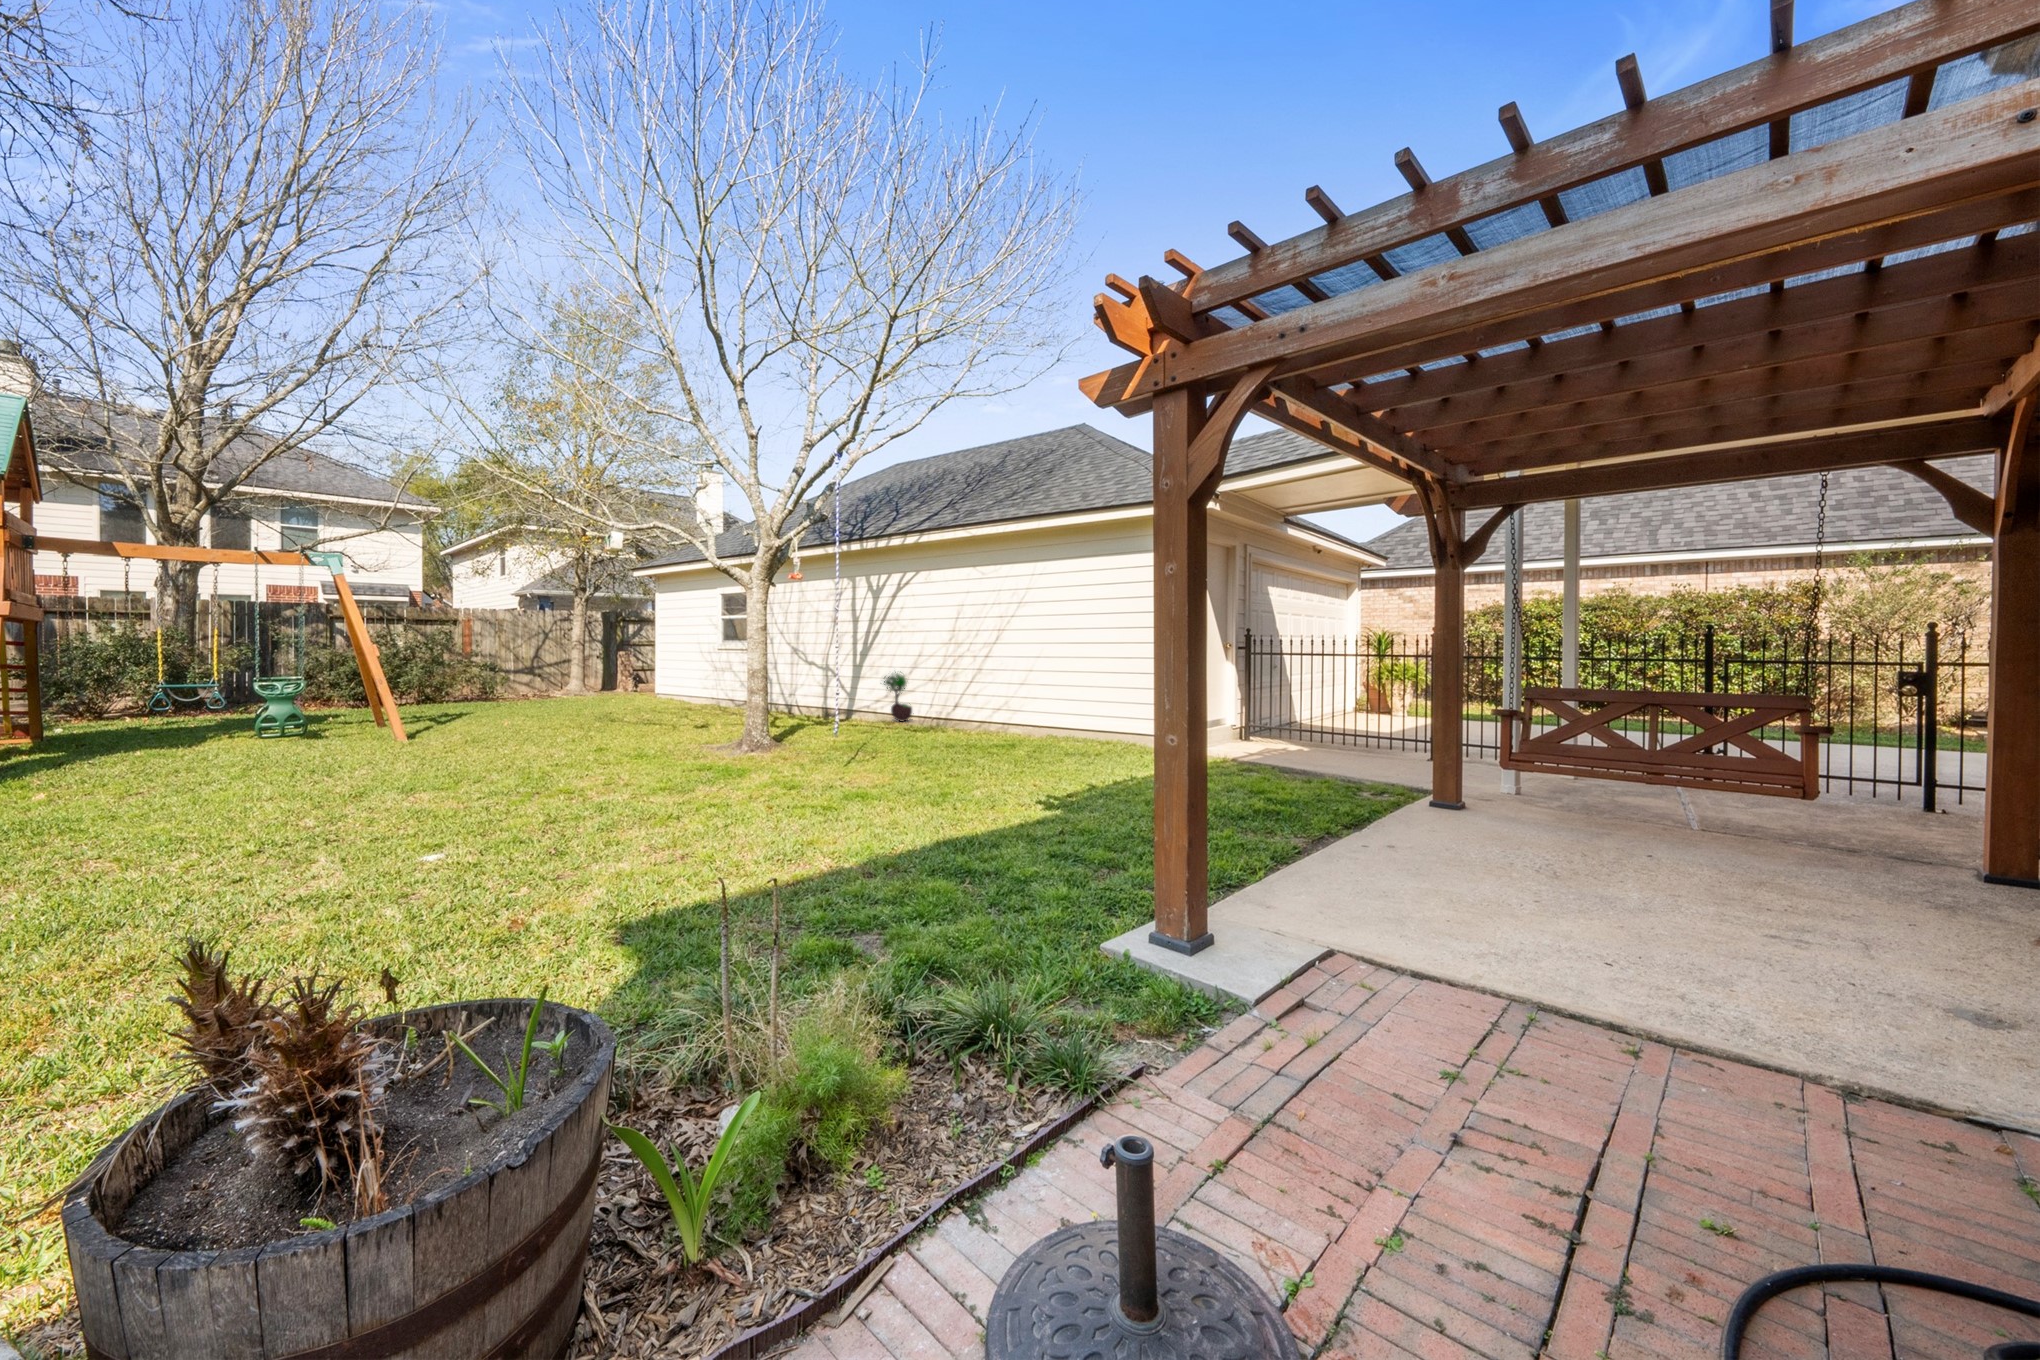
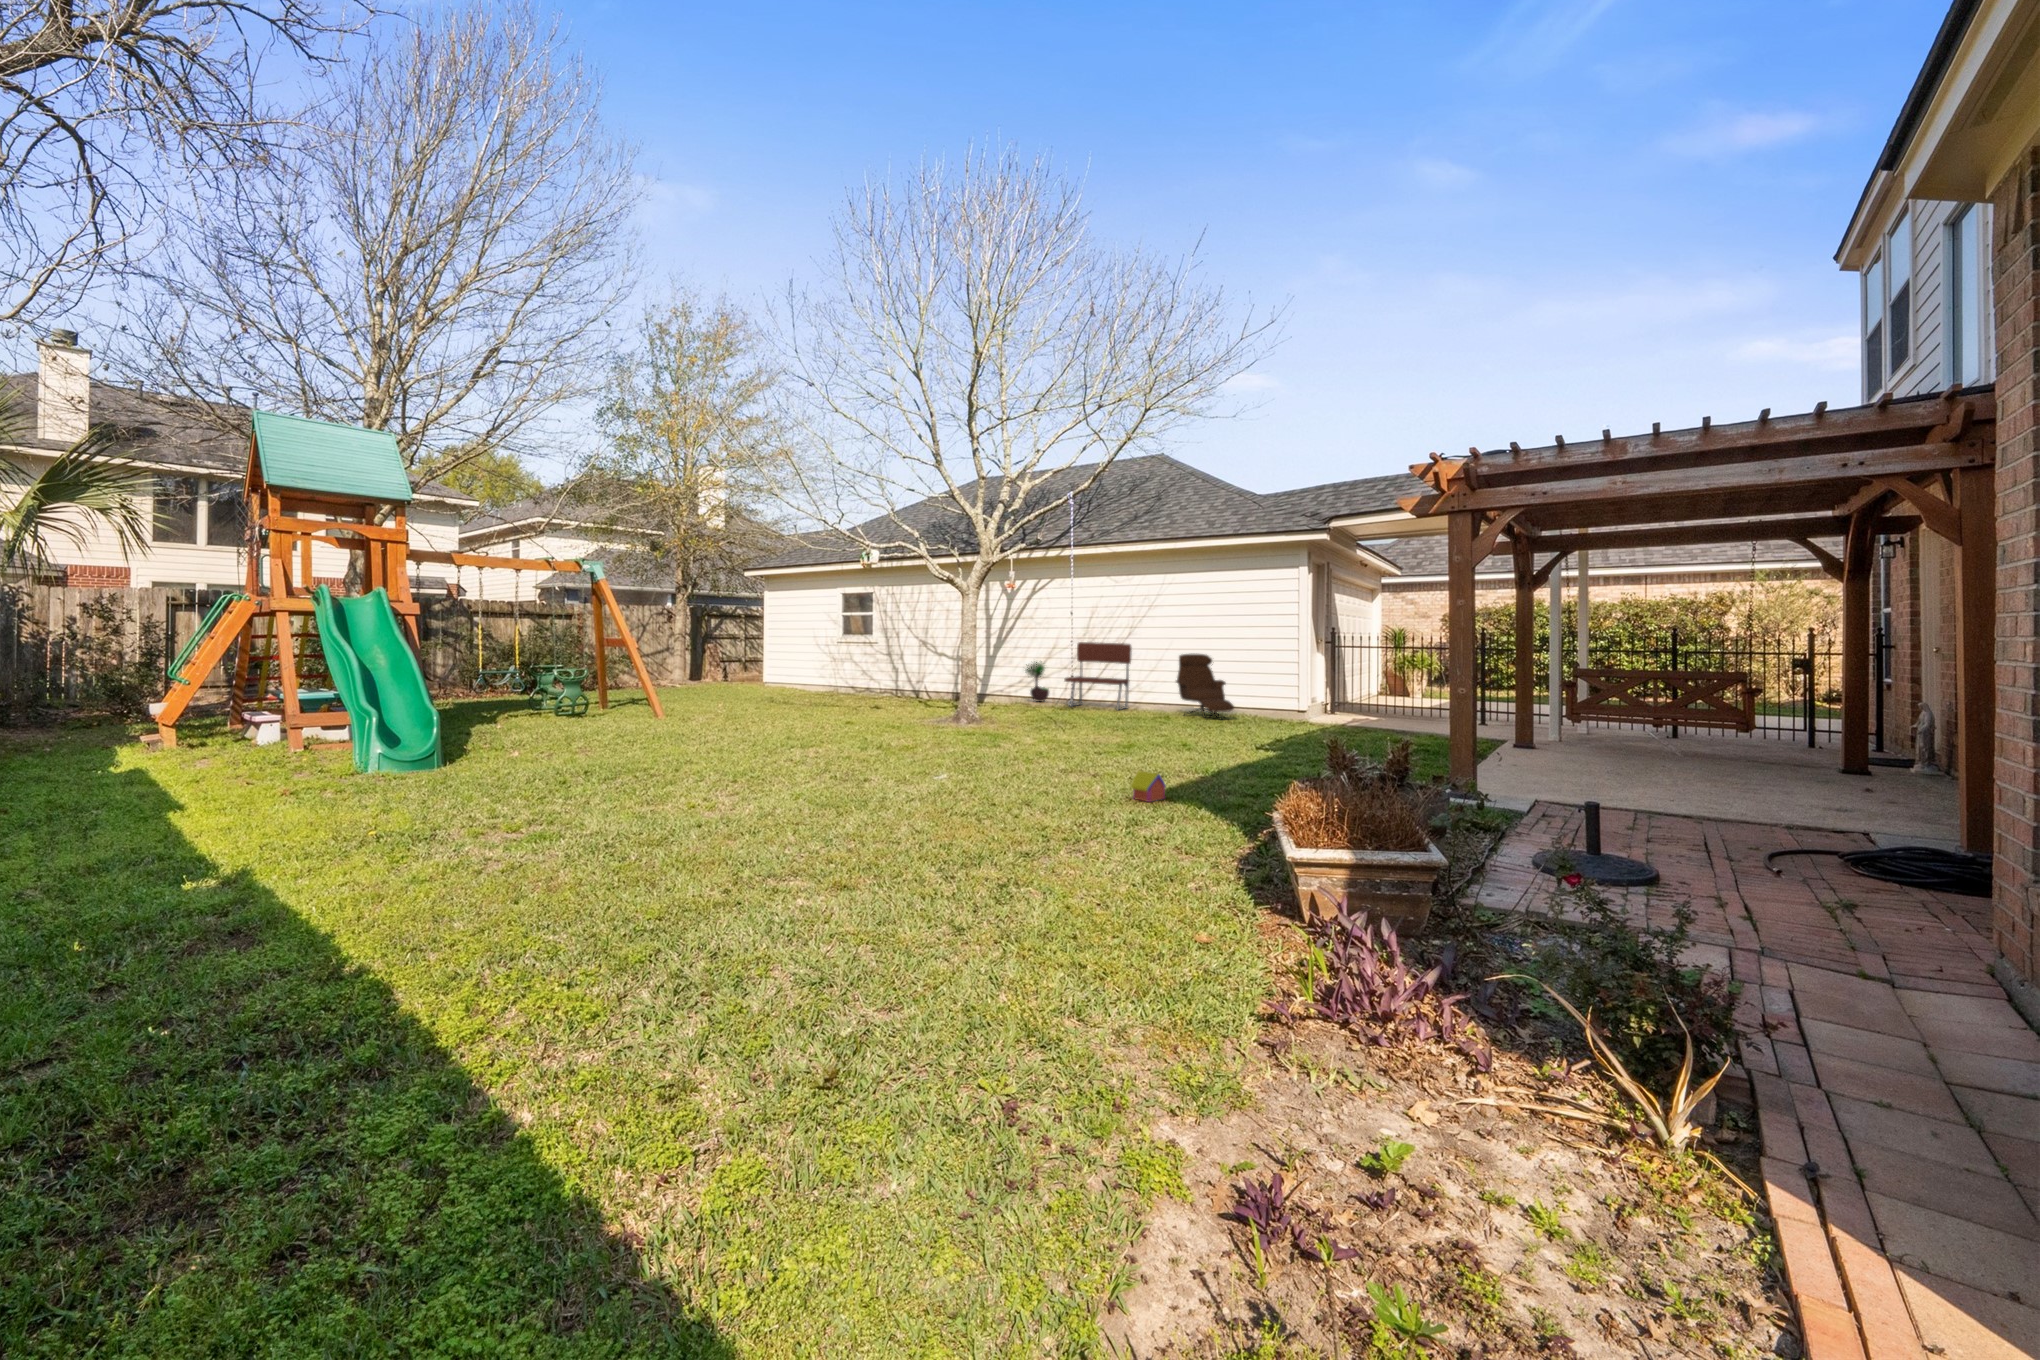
bench: none [916,649,998,734] -> present [1064,642,1132,710]
lounge chair: none [1040,663,1104,751] -> present [1176,654,1234,718]
toy house: none [583,873,651,937] -> present [1131,771,1166,802]

